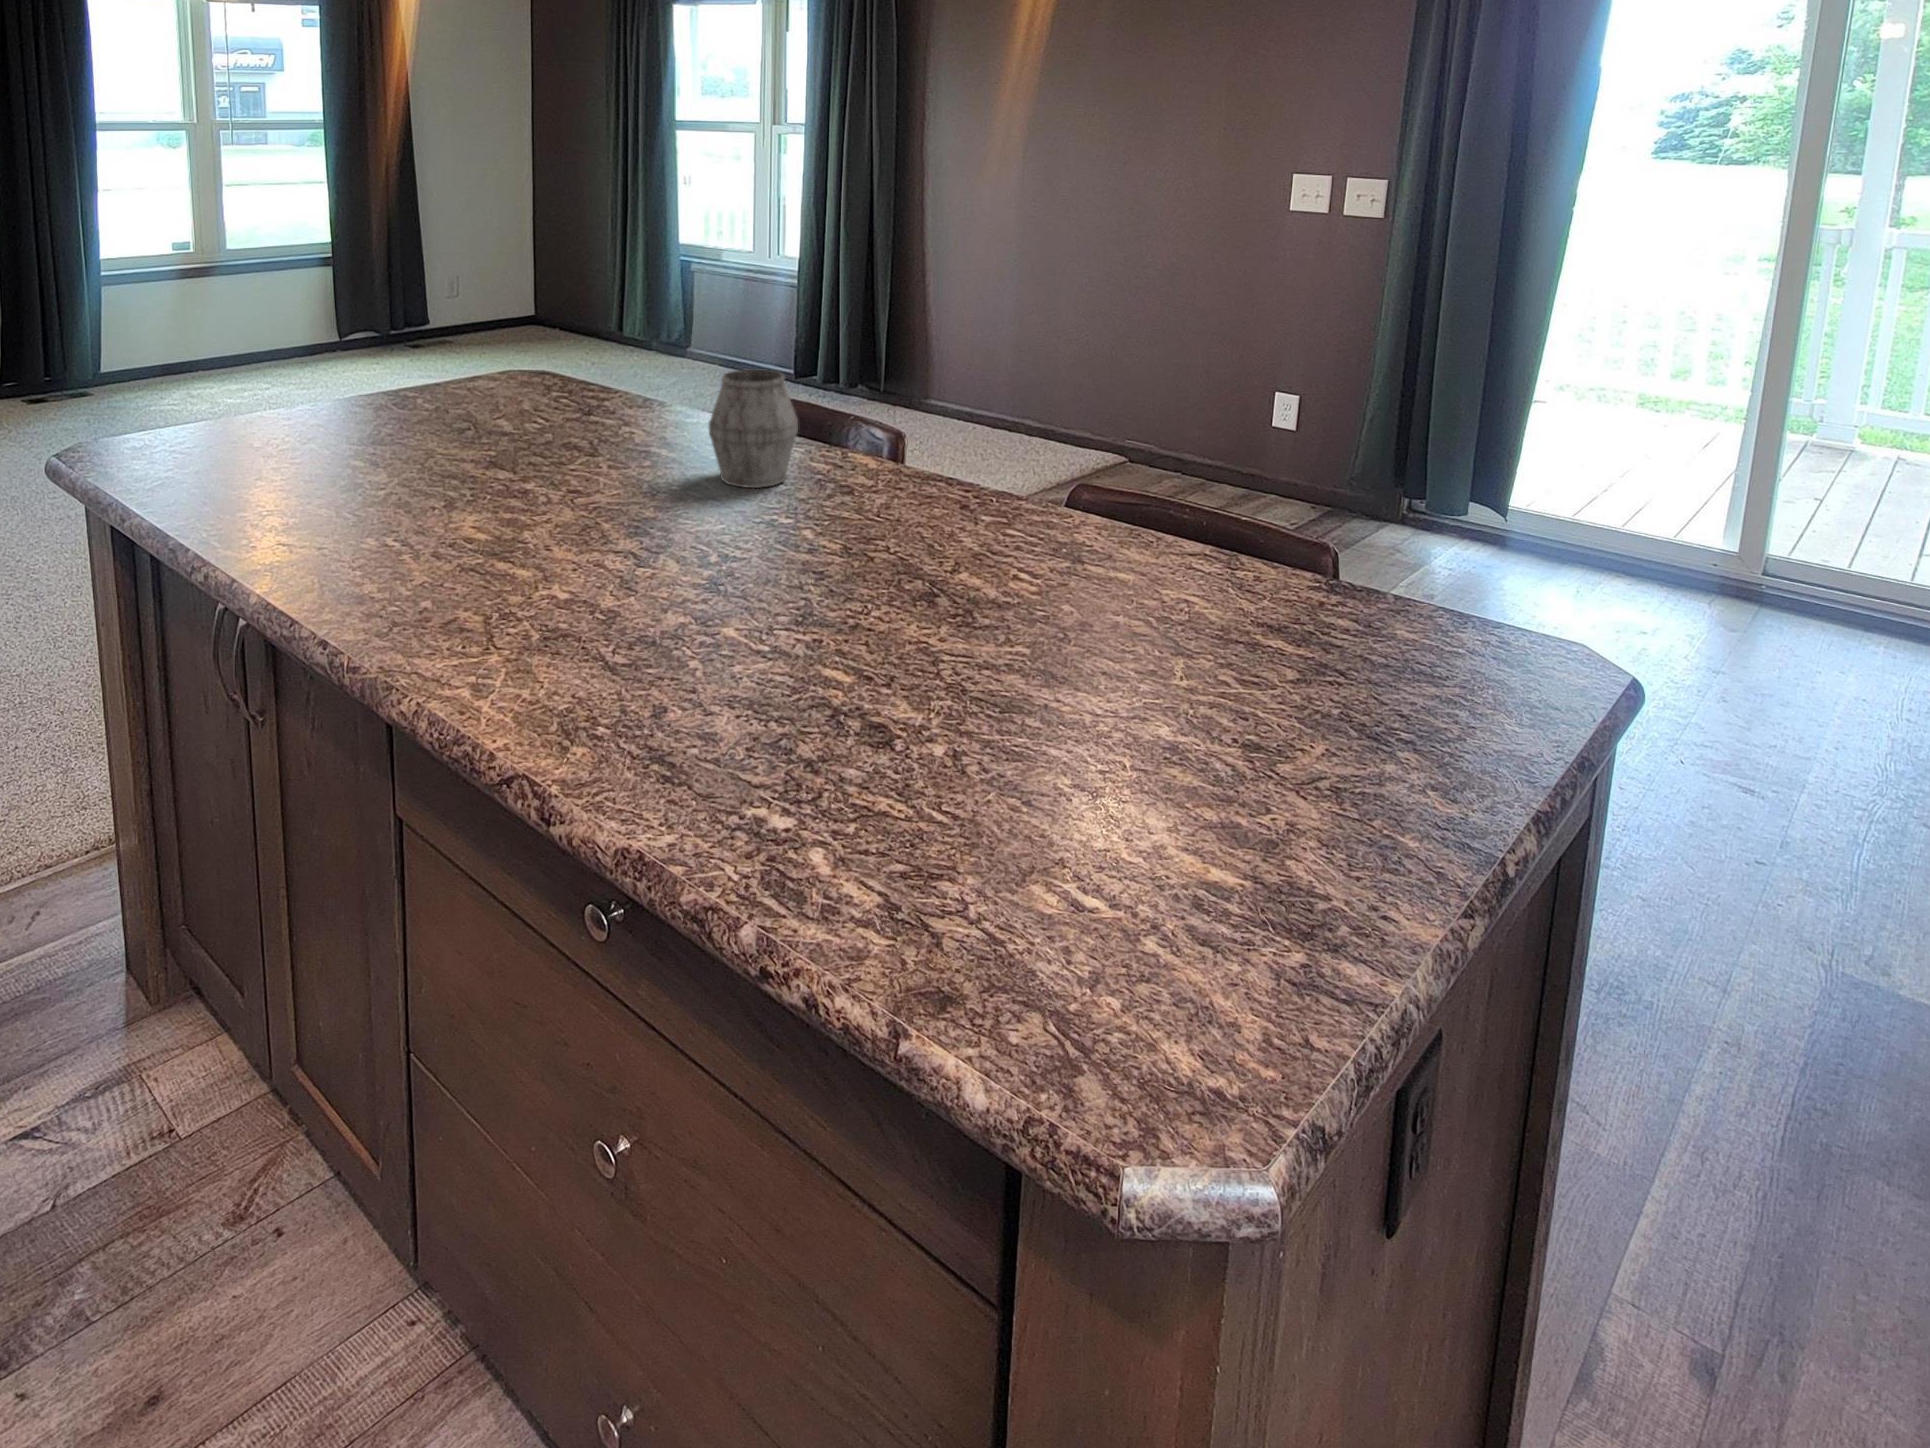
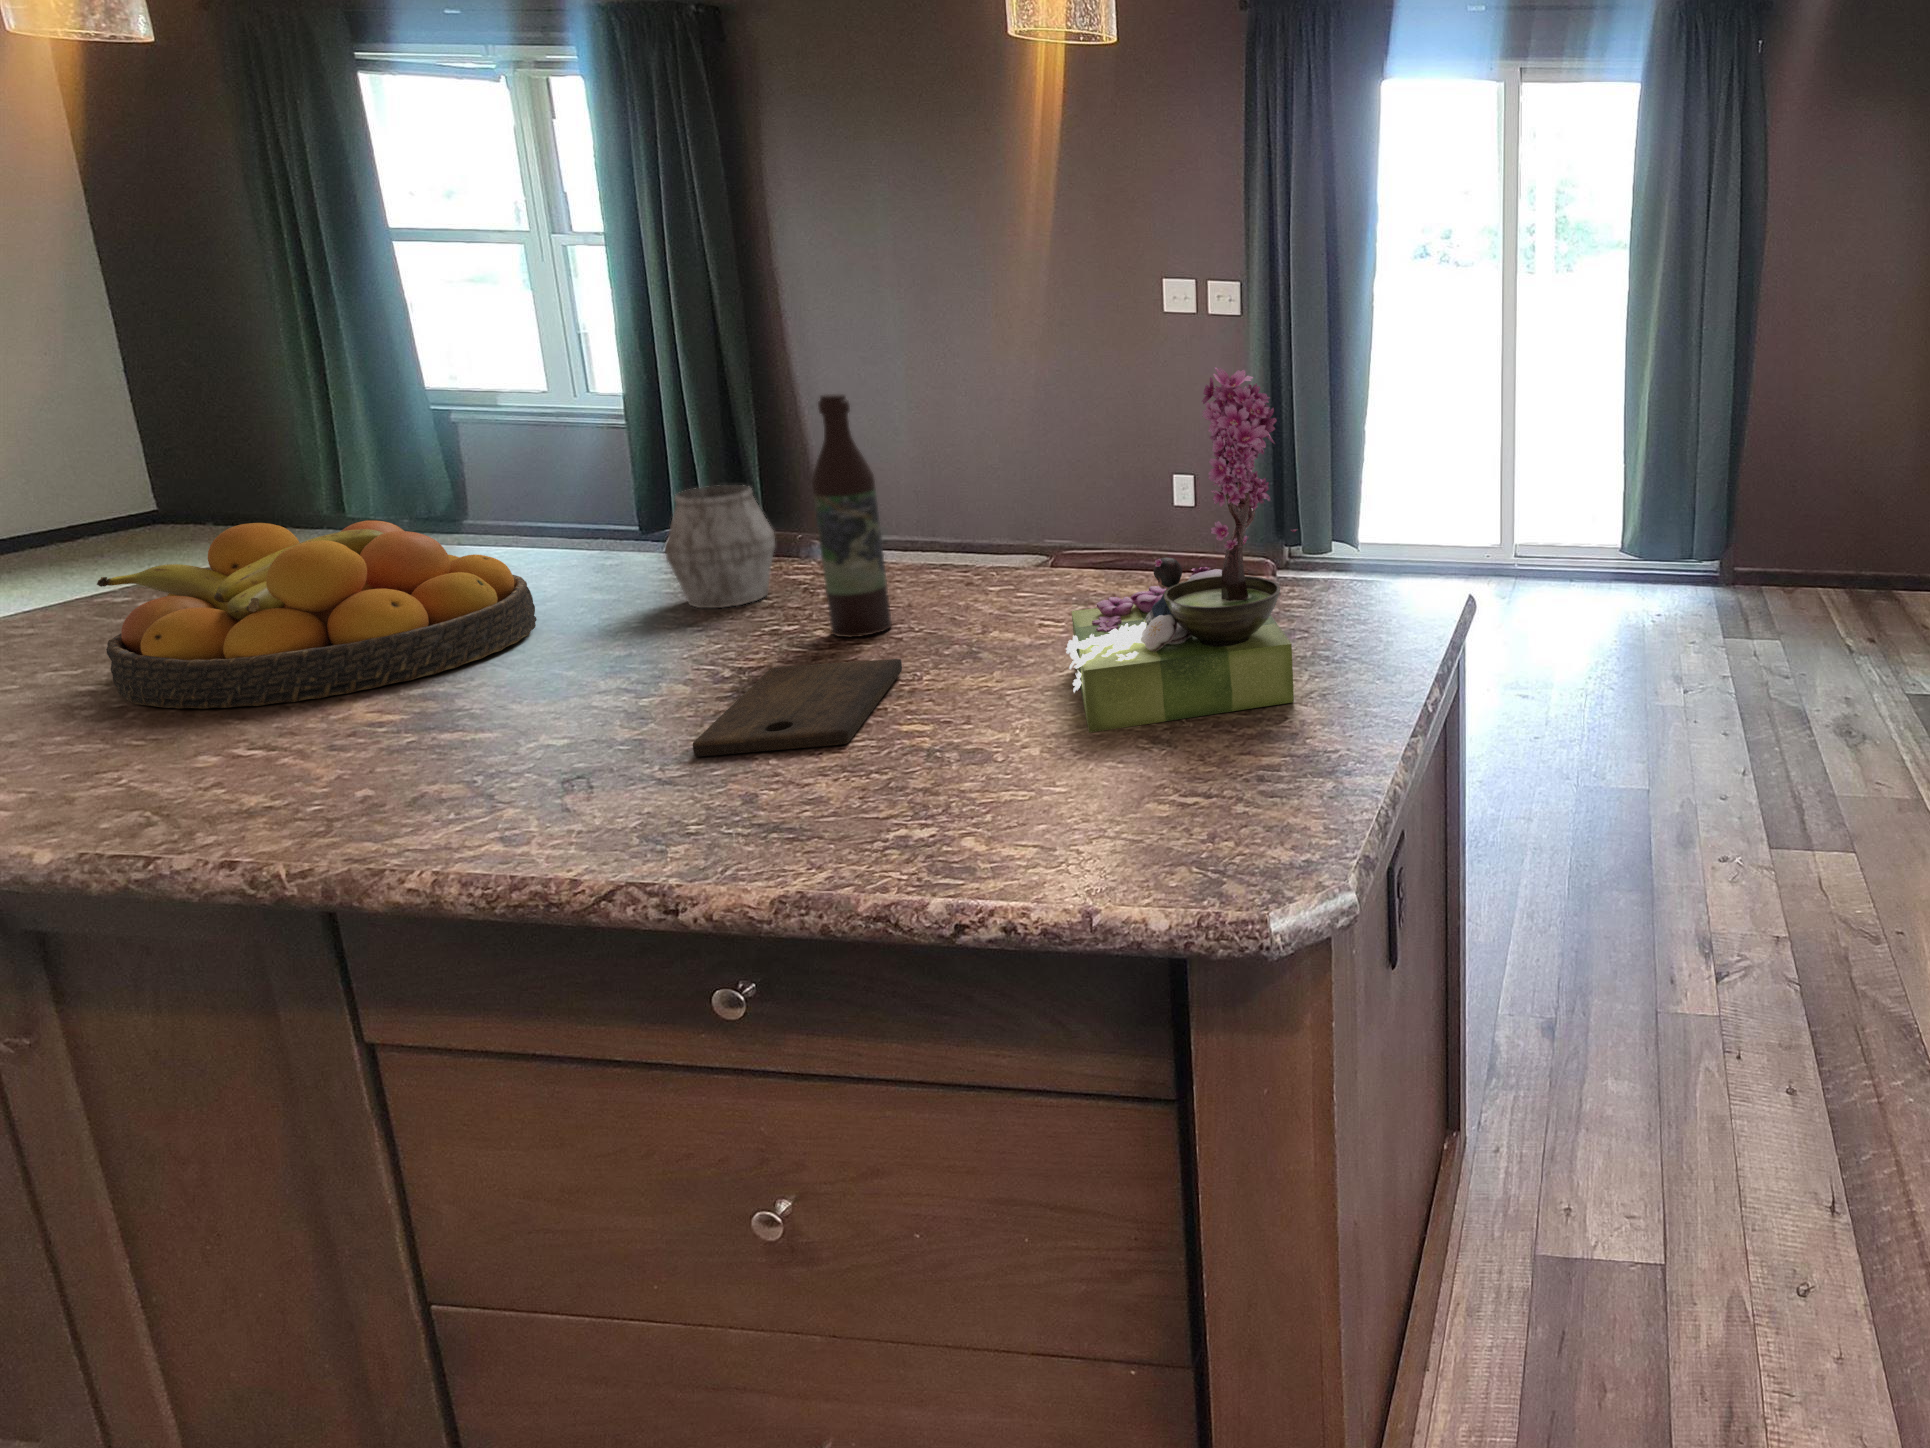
wine bottle: none [814,294,871,548] -> present [811,394,892,637]
flower arrangement: none [997,297,1339,787] -> present [1066,367,1297,733]
fruit bowl: none [365,361,612,510] -> present [97,521,537,709]
cutting board: none [643,567,854,675] -> present [693,659,902,756]

